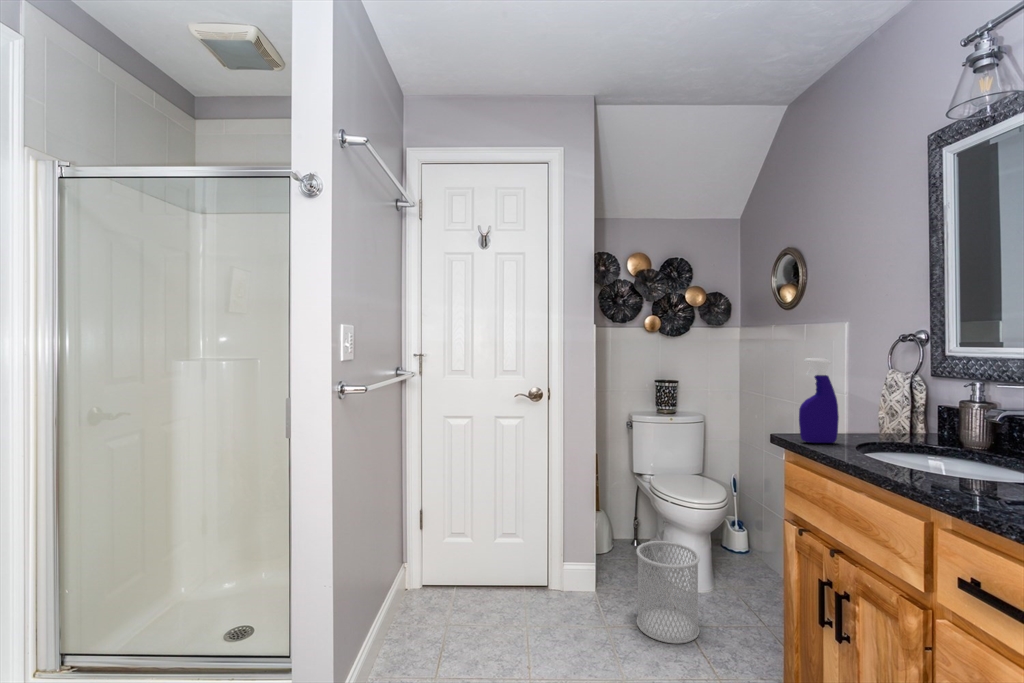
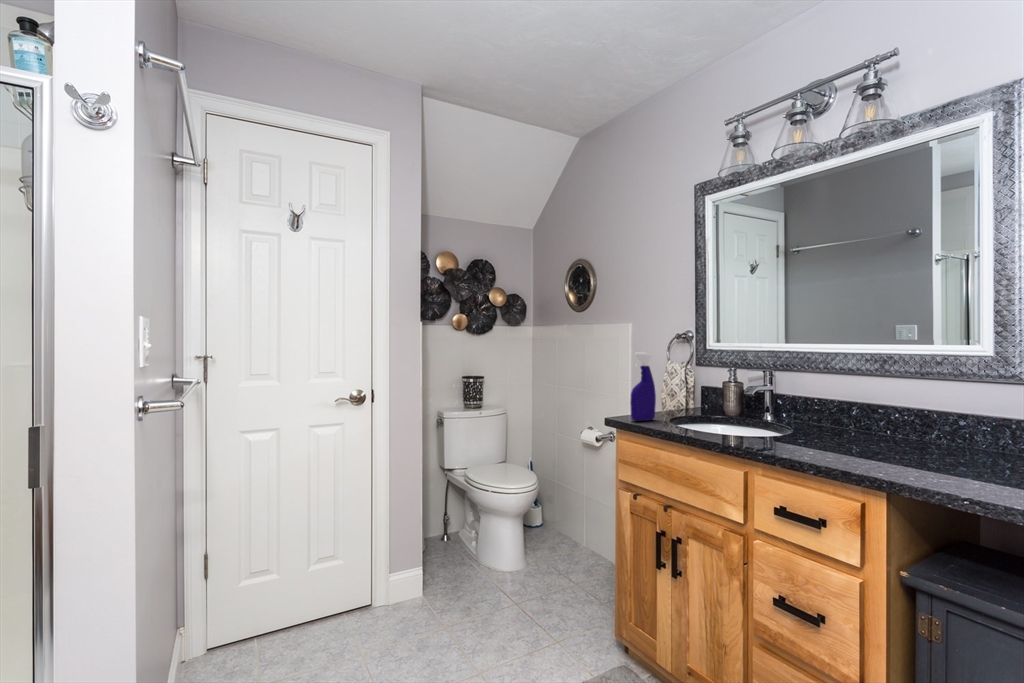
wastebasket: present [637,541,700,644] -> none [473,524,529,618]

